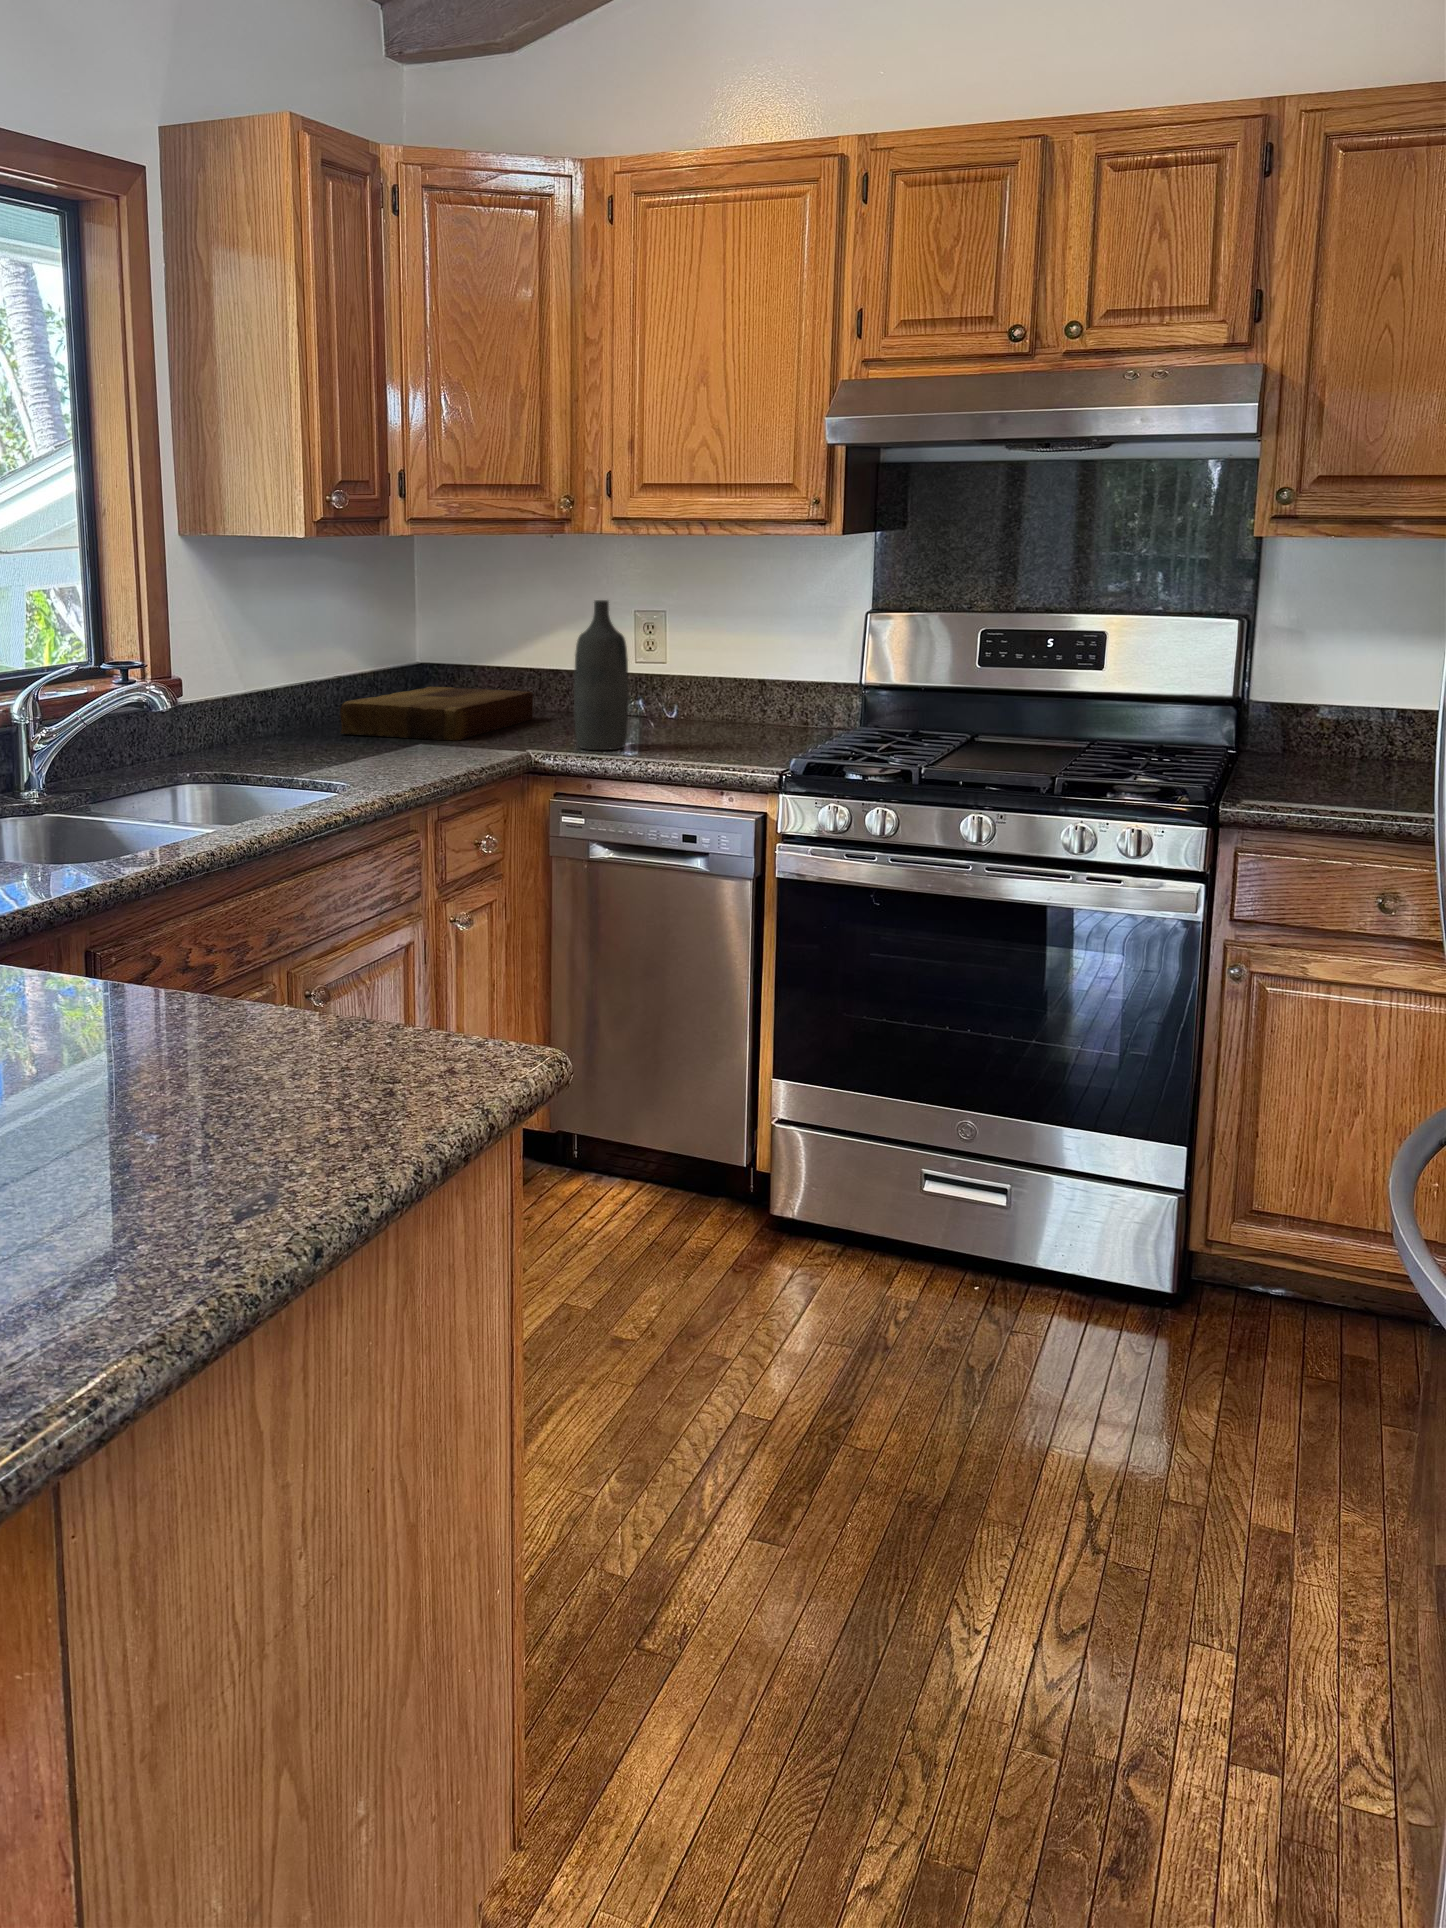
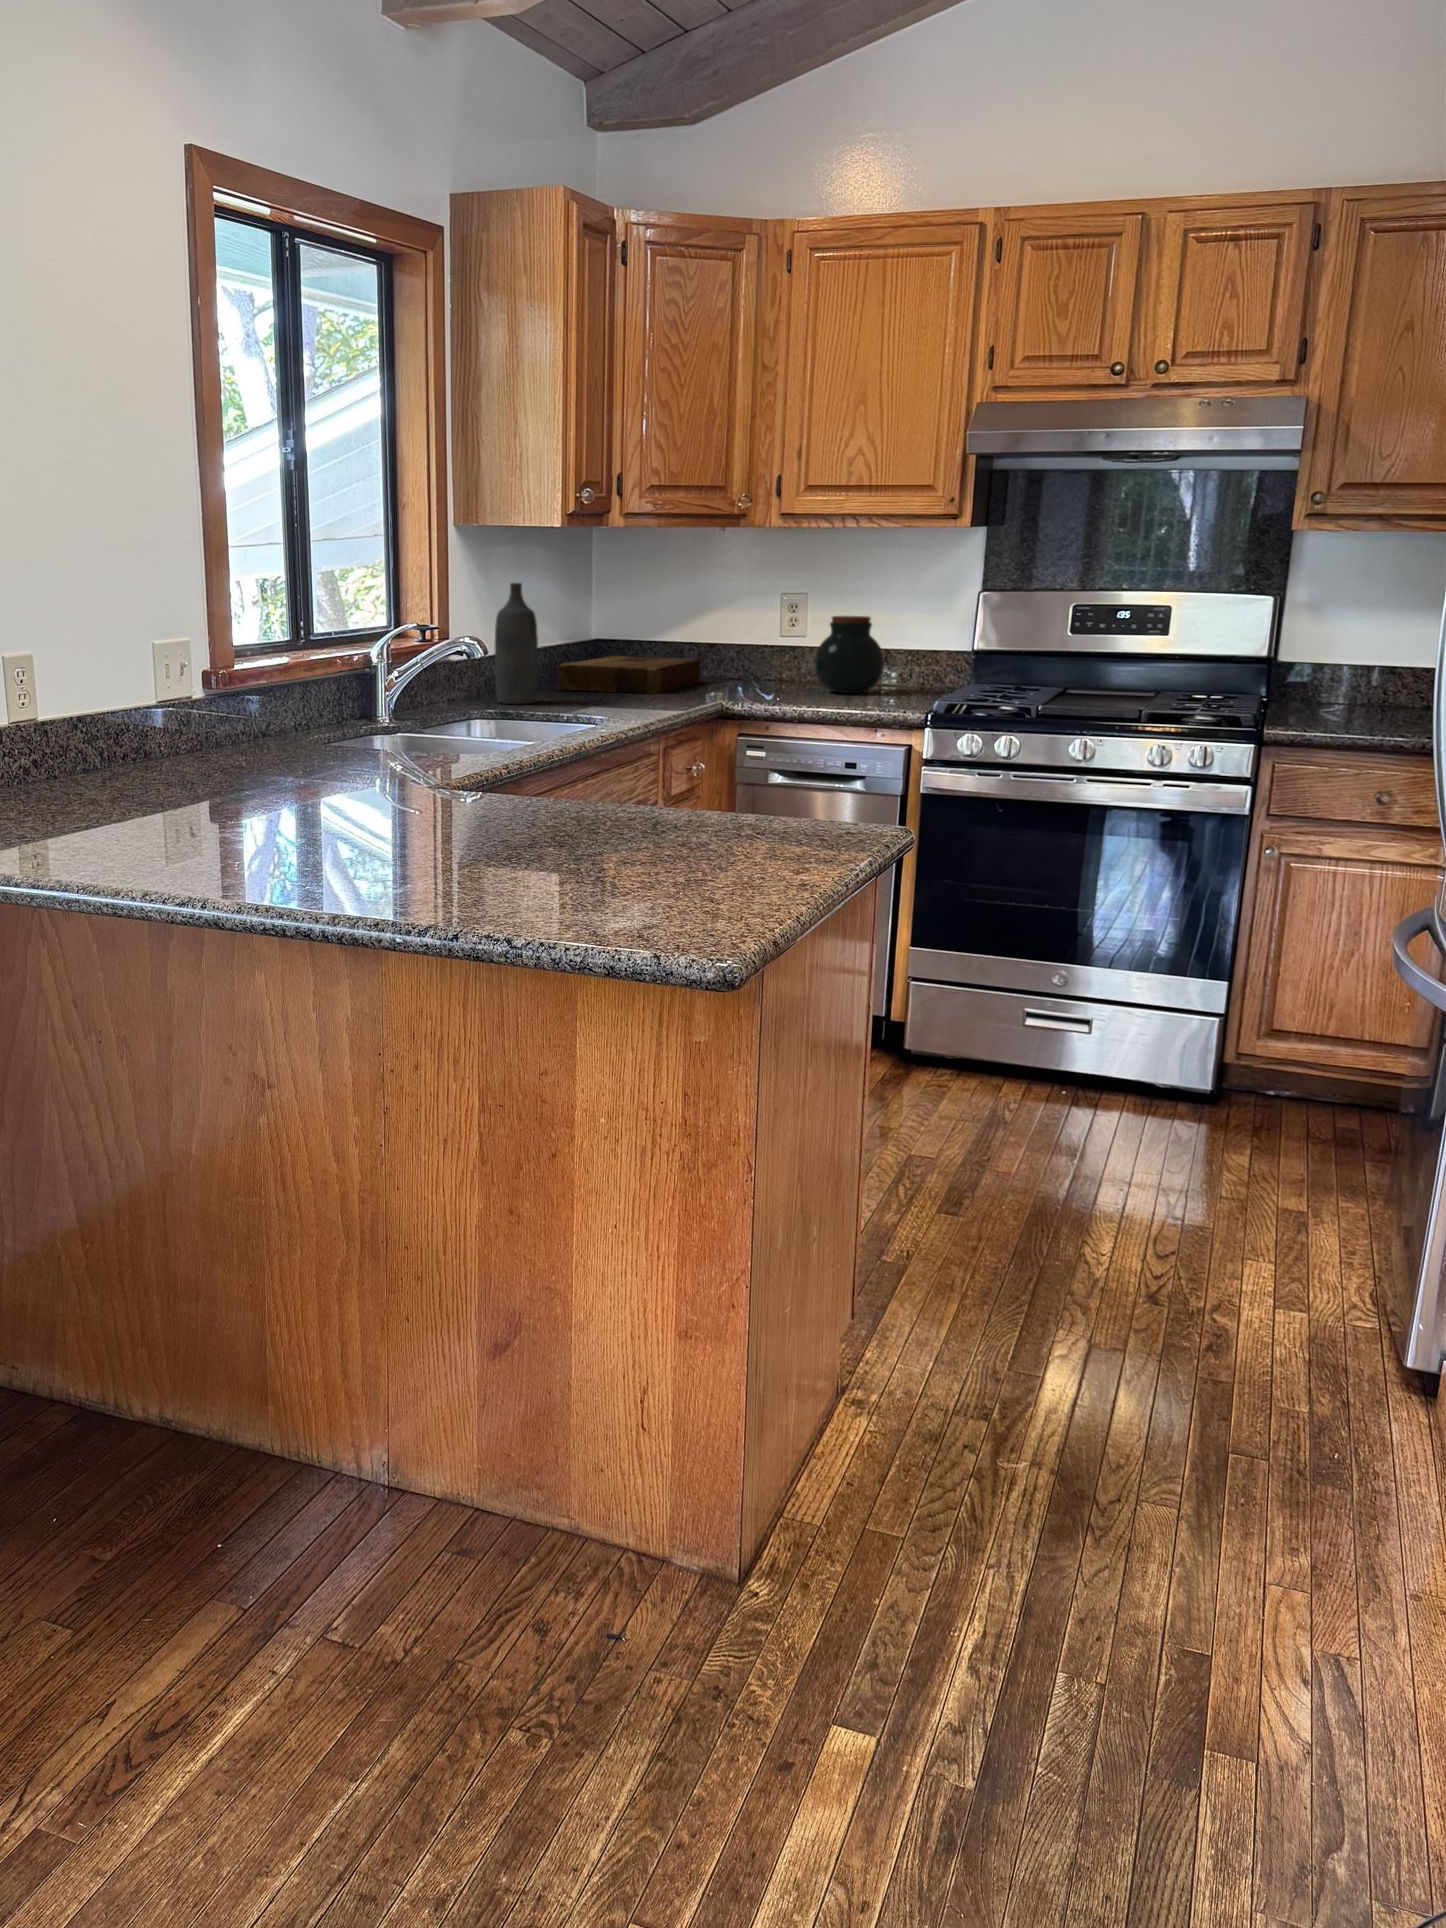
bottle: present [574,600,628,750] -> present [495,583,538,704]
jar: none [657,642,744,740] -> present [815,616,884,693]

